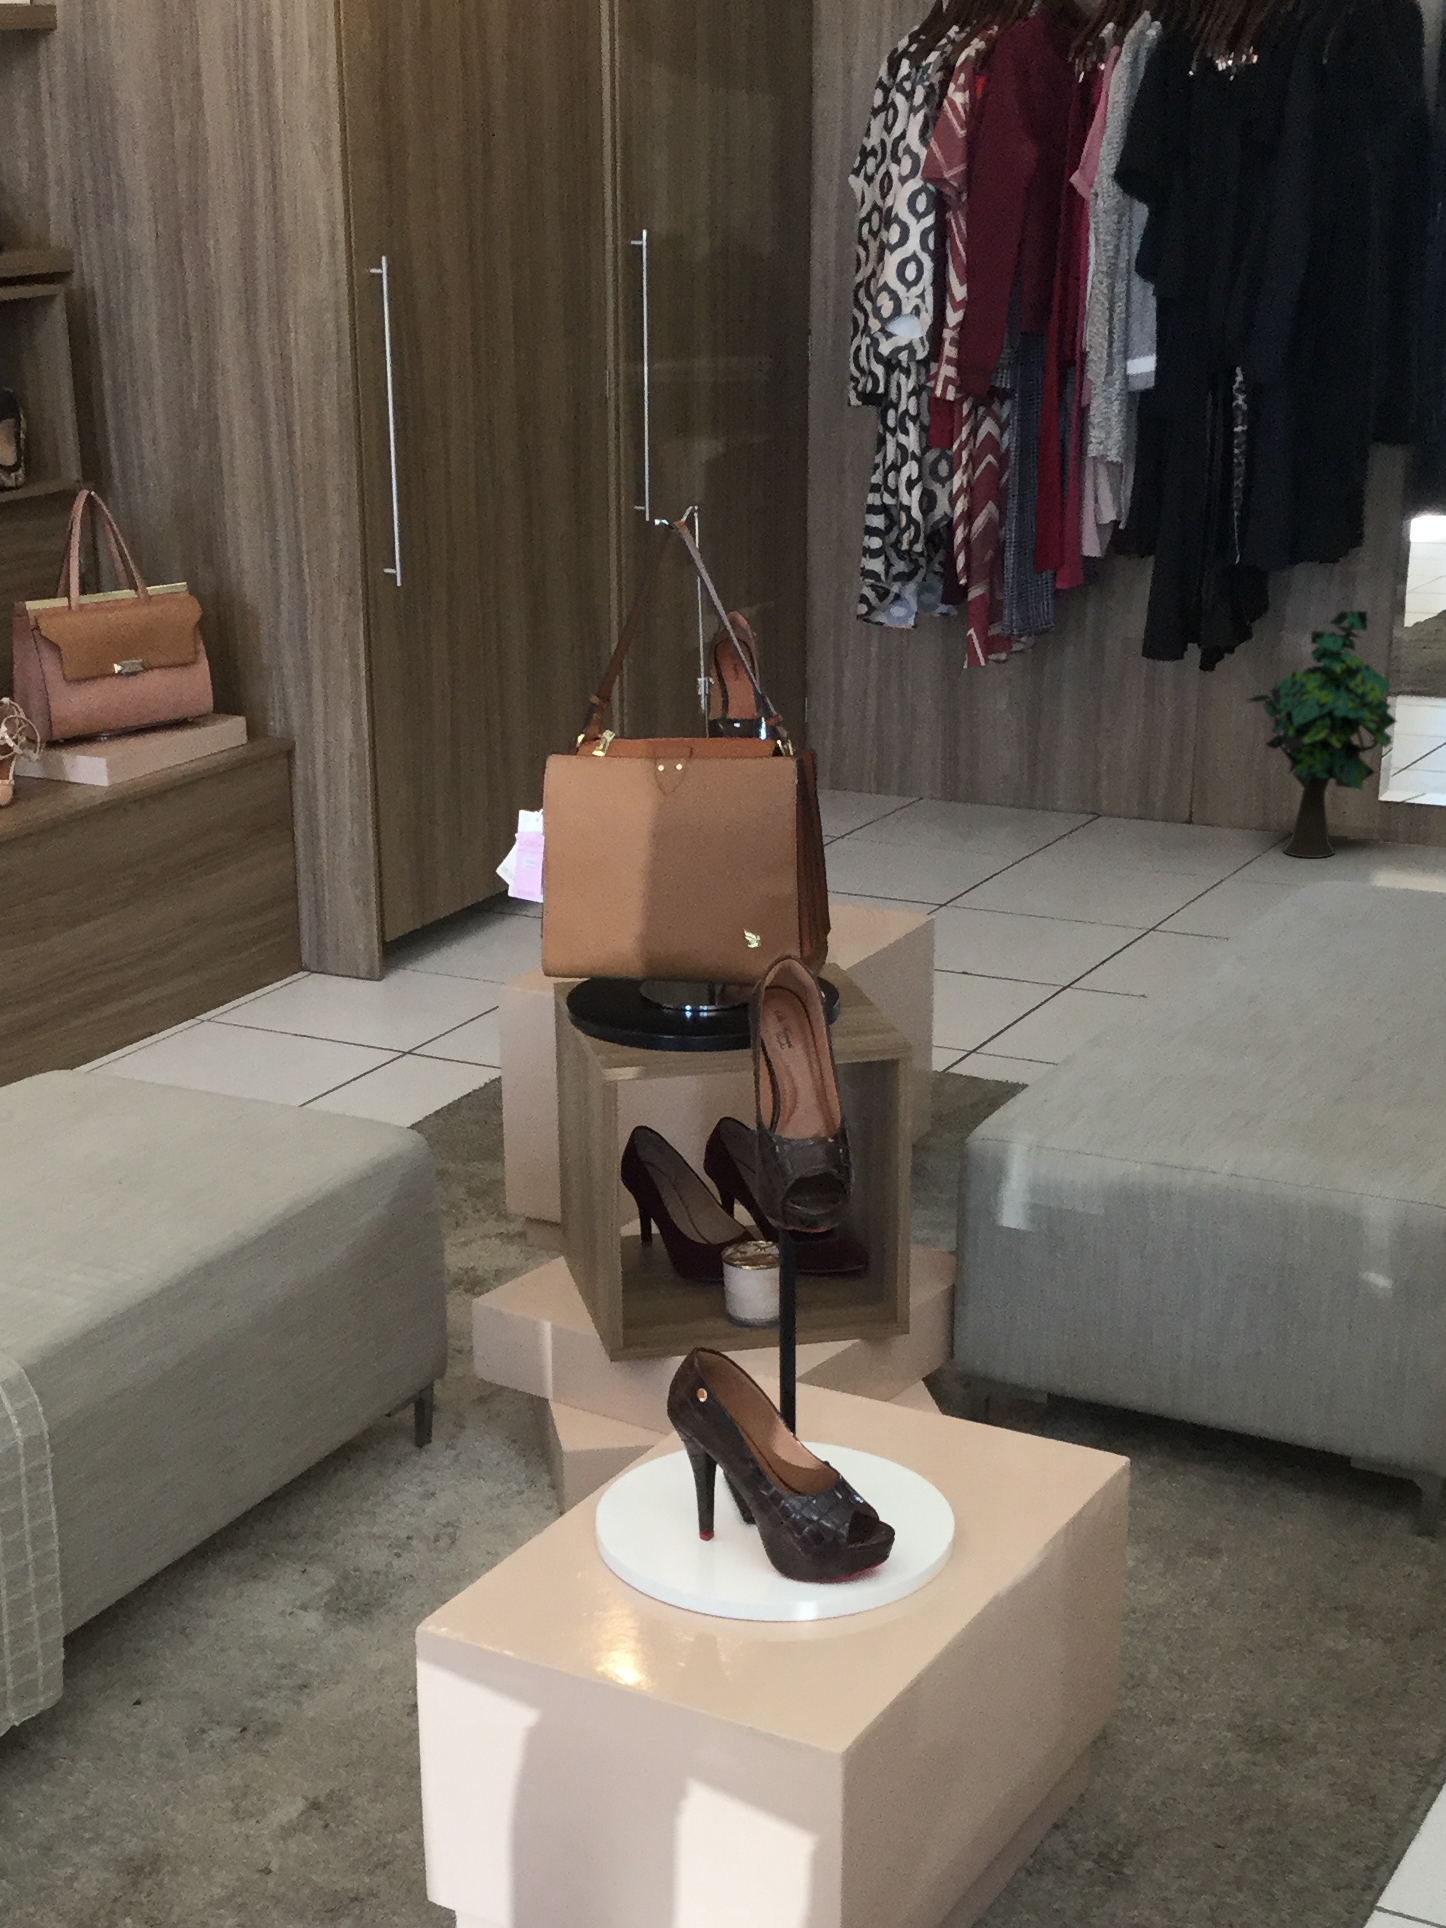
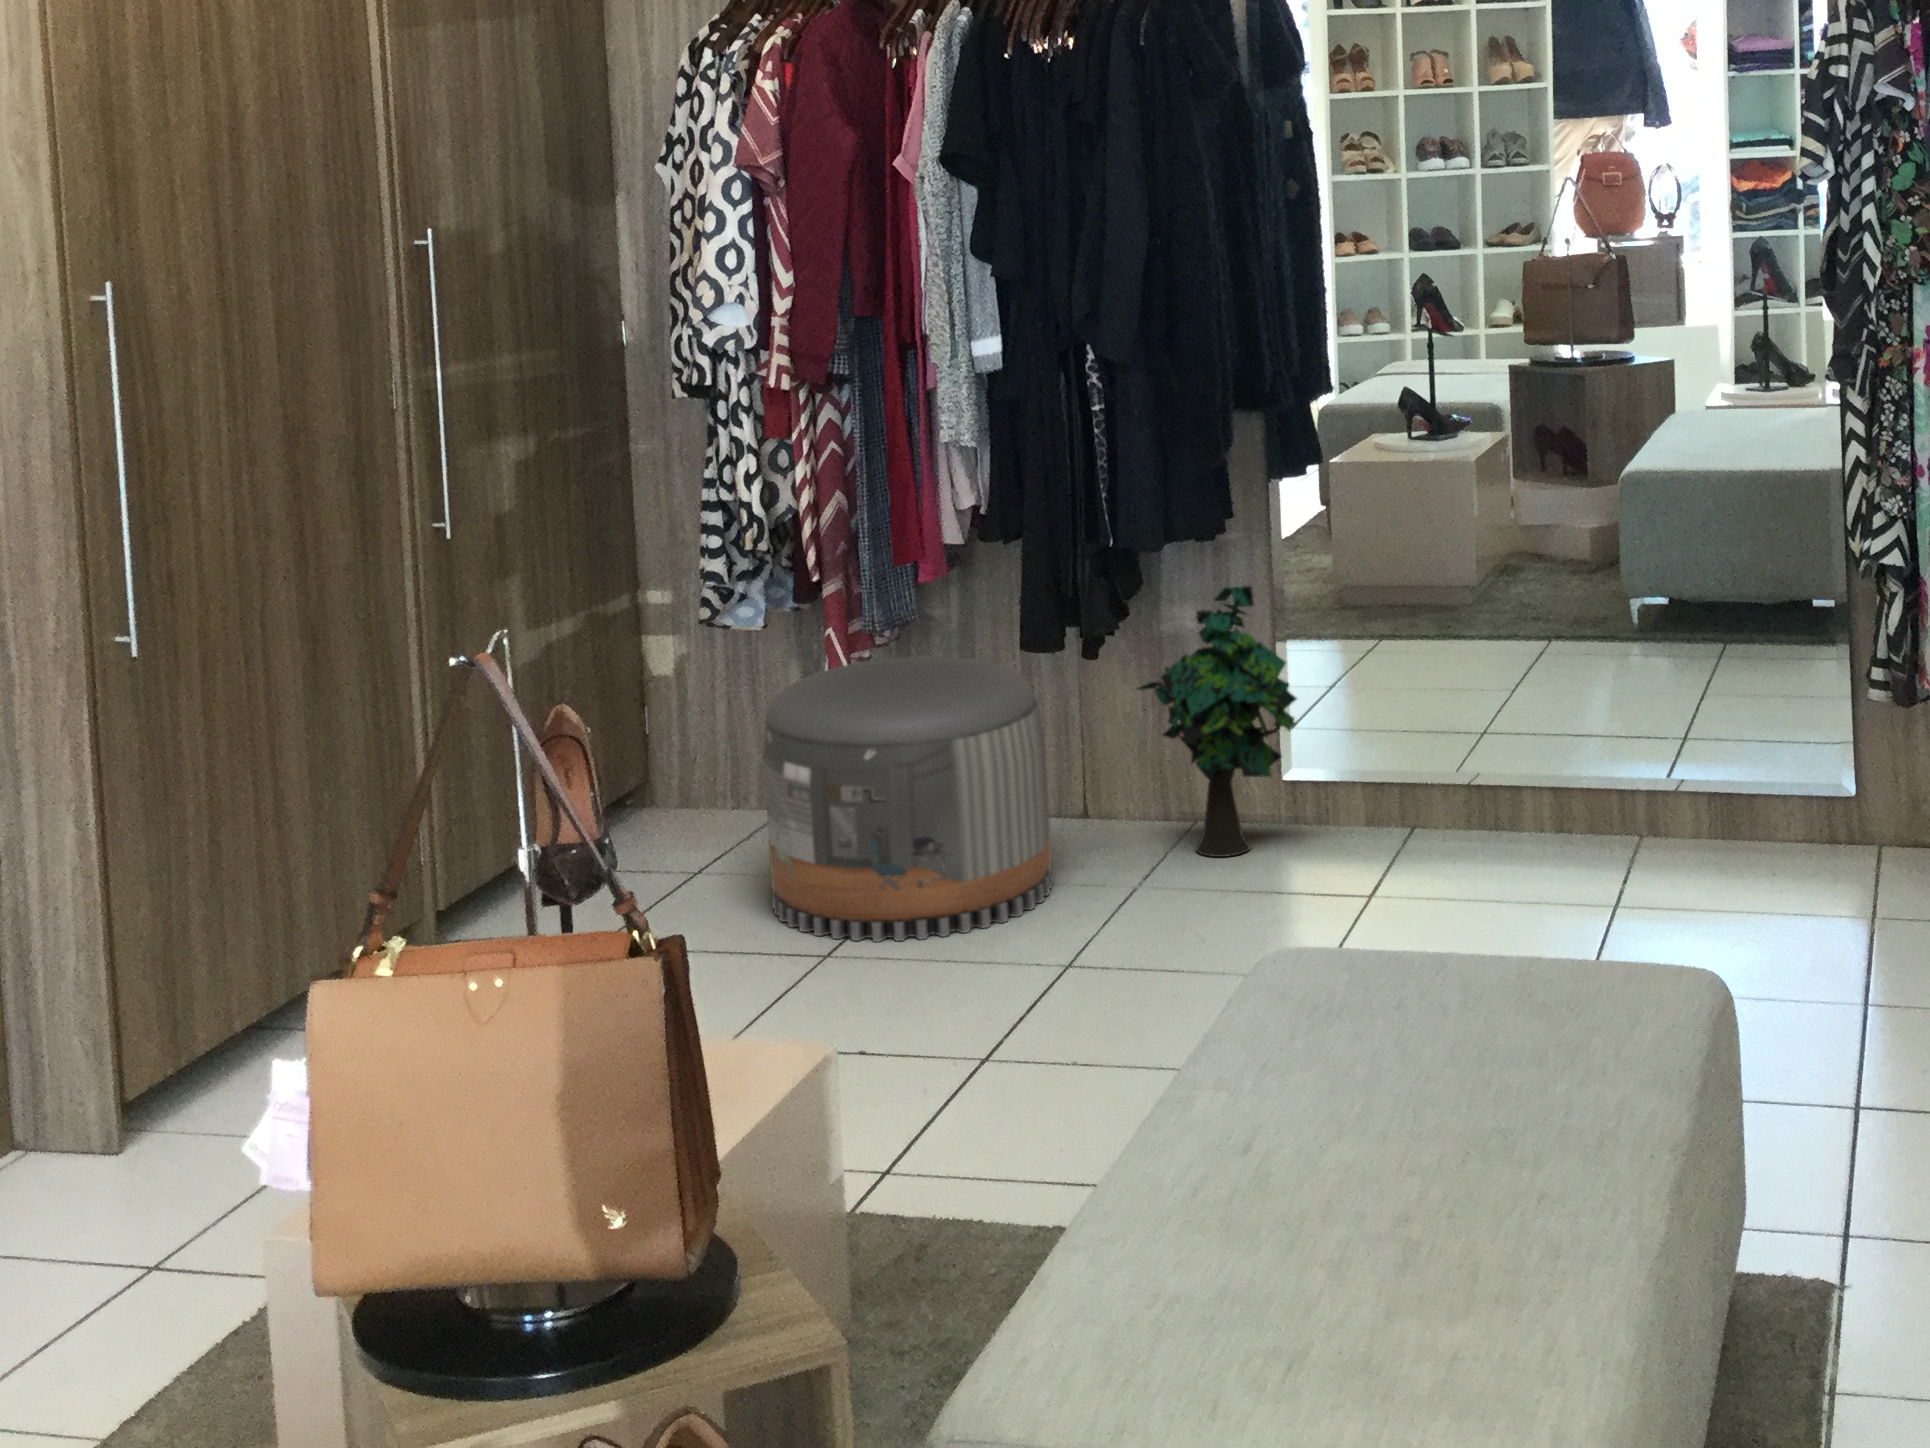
pouf: none [902,656,1157,896] -> present [763,656,1052,942]

